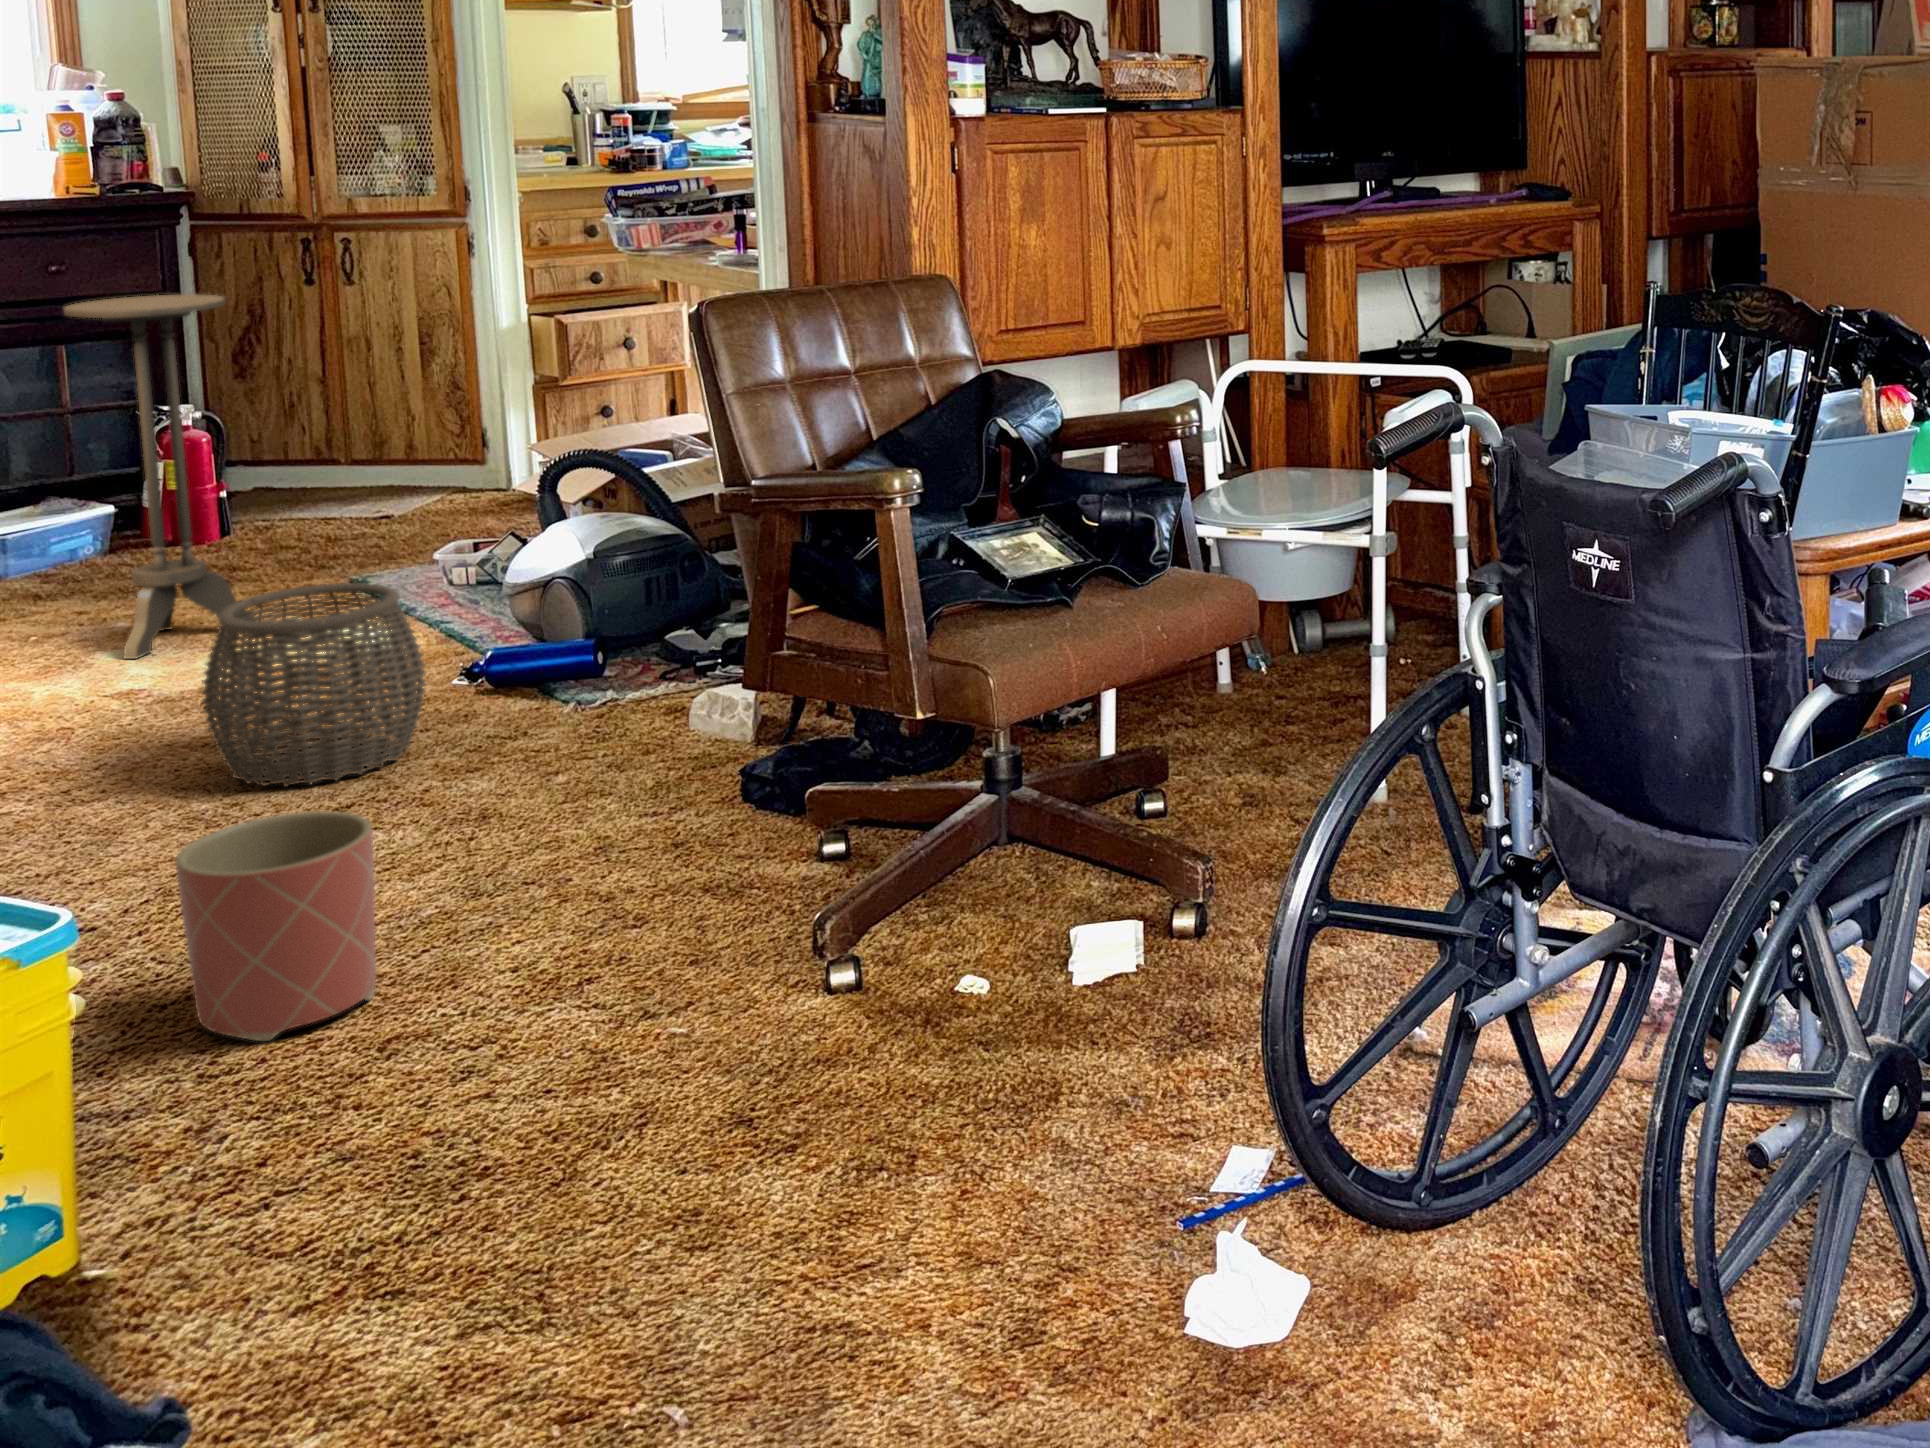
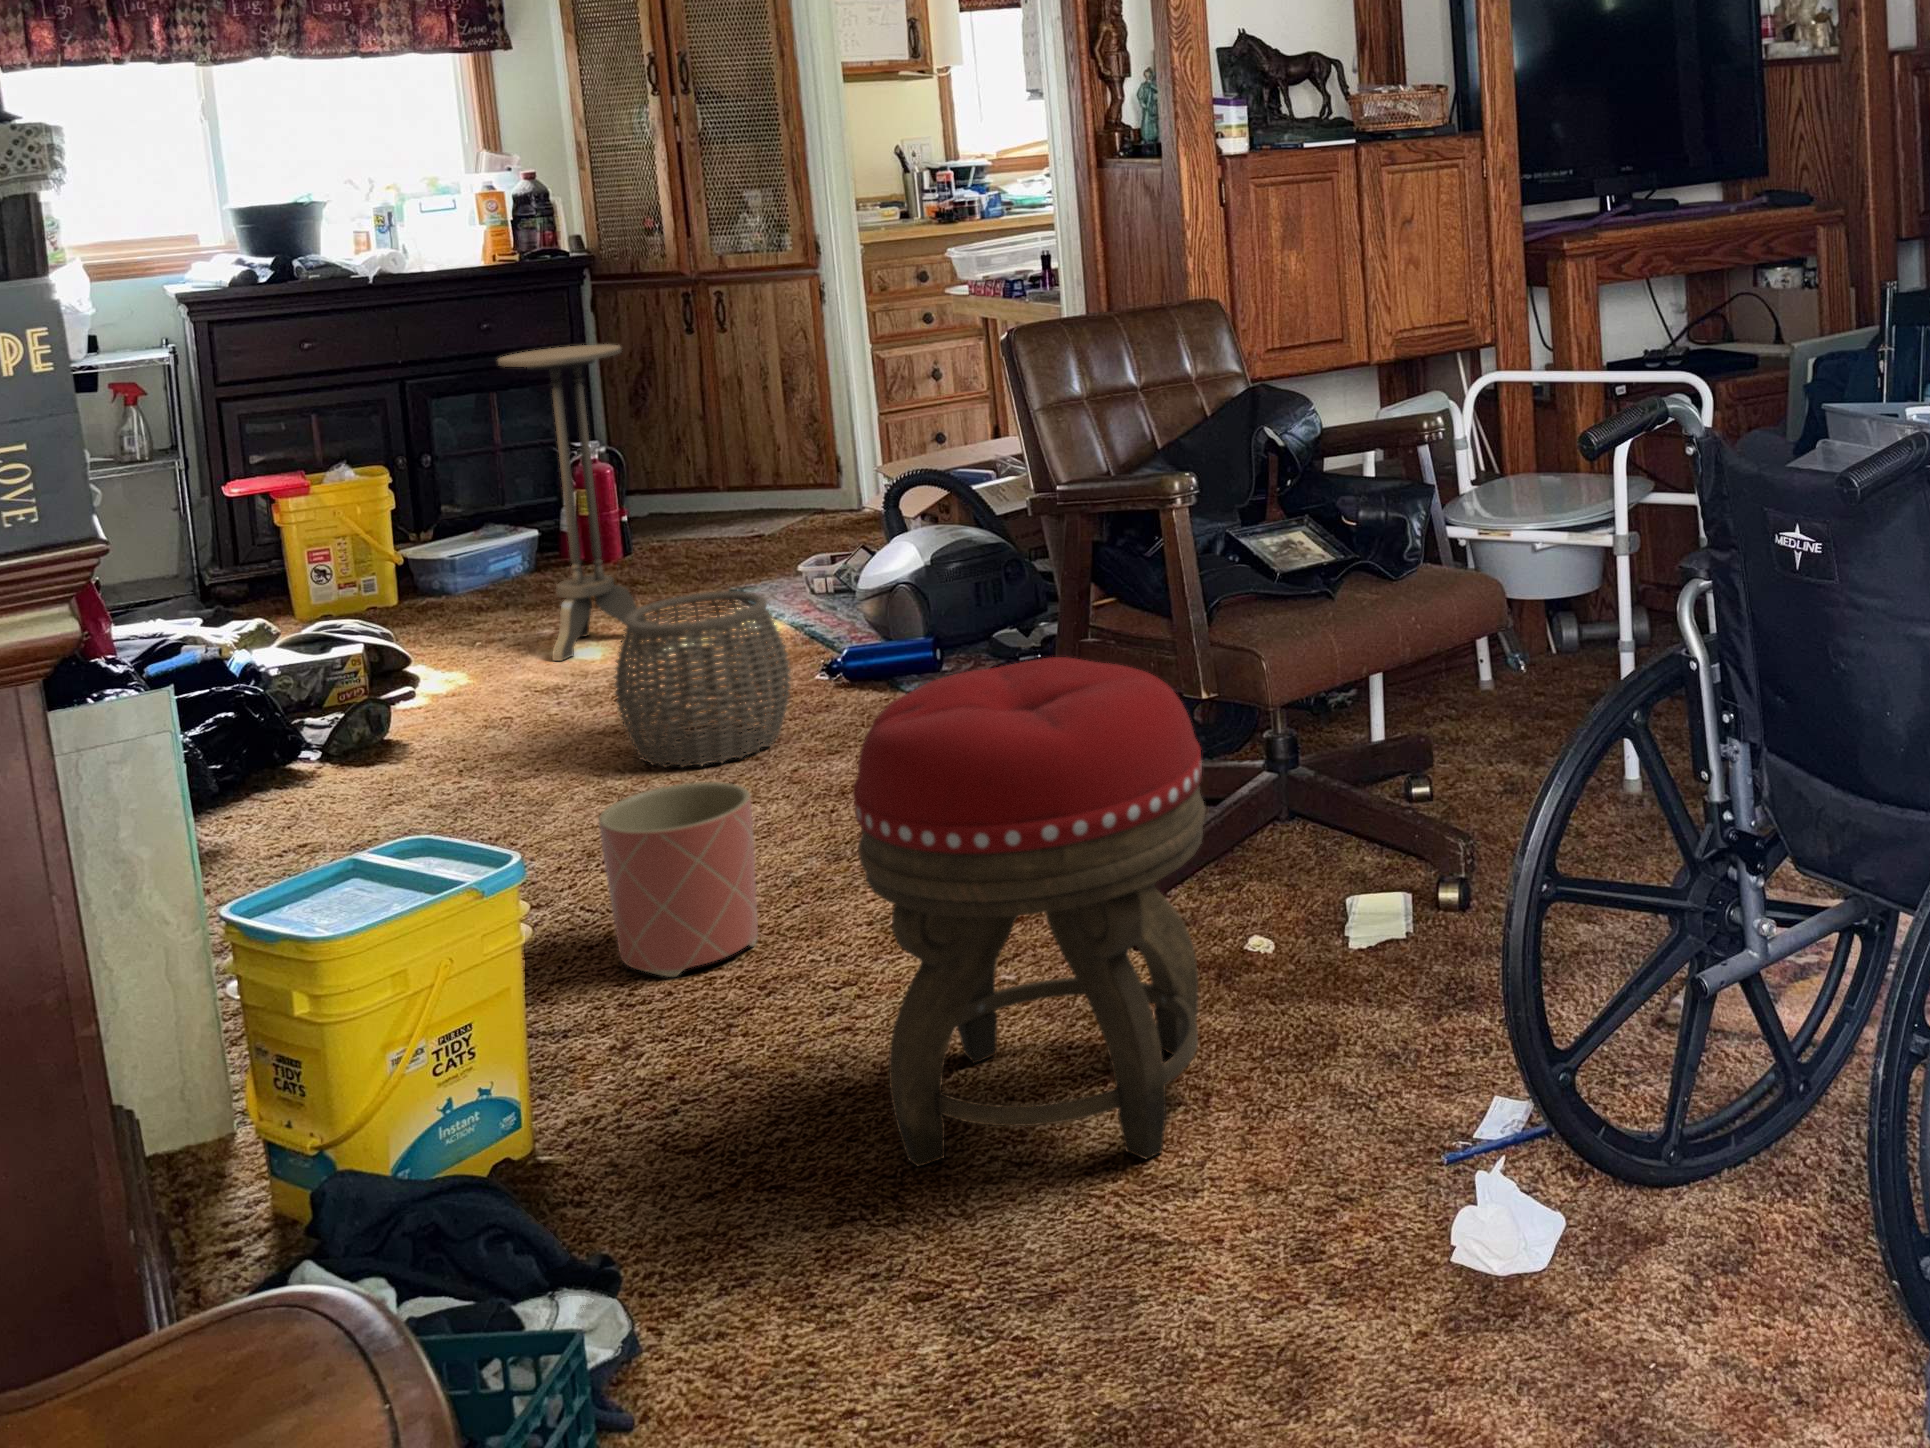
footstool: none [504,674,924,1260] -> present [853,657,1205,1166]

